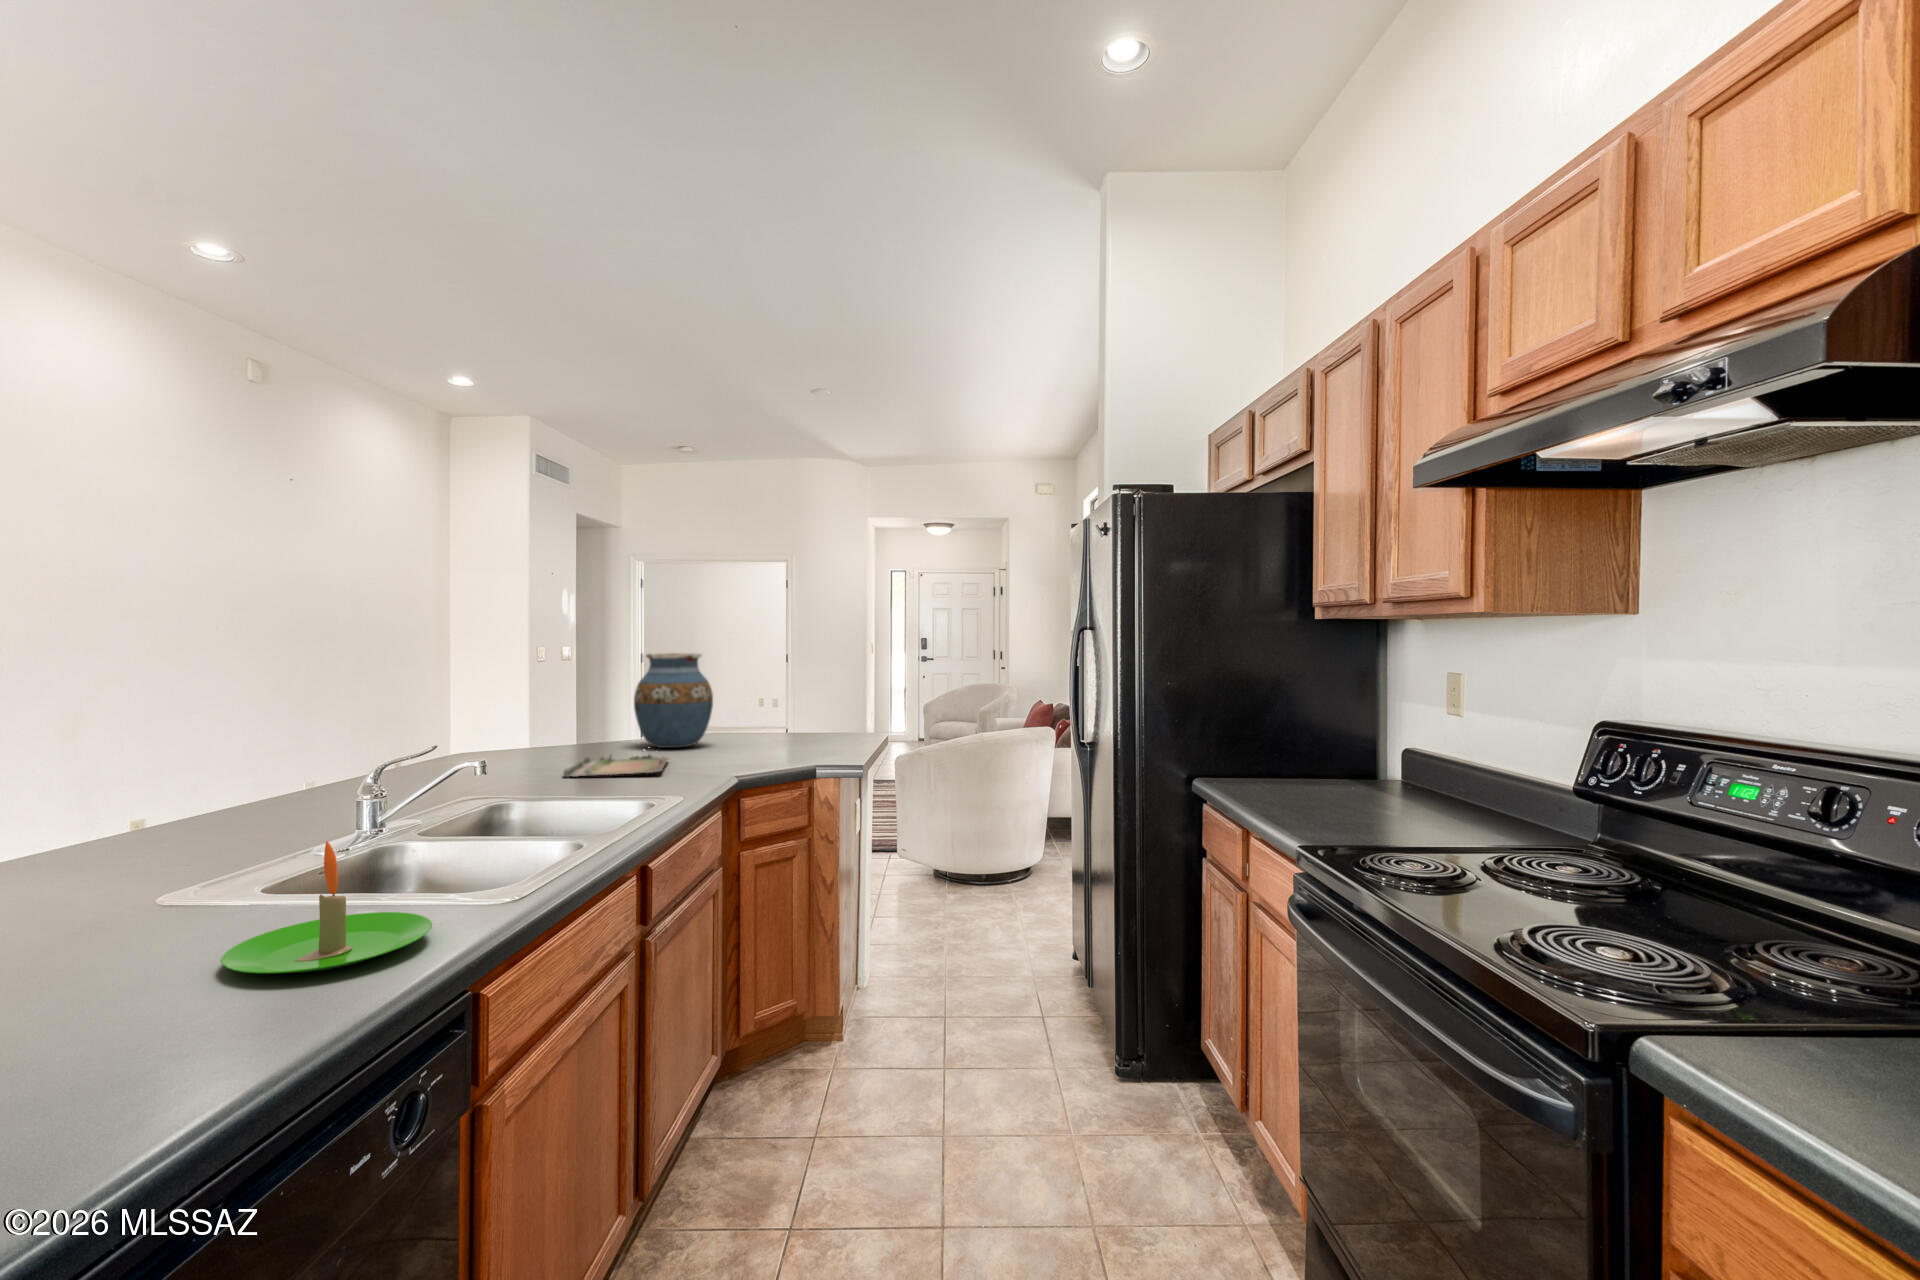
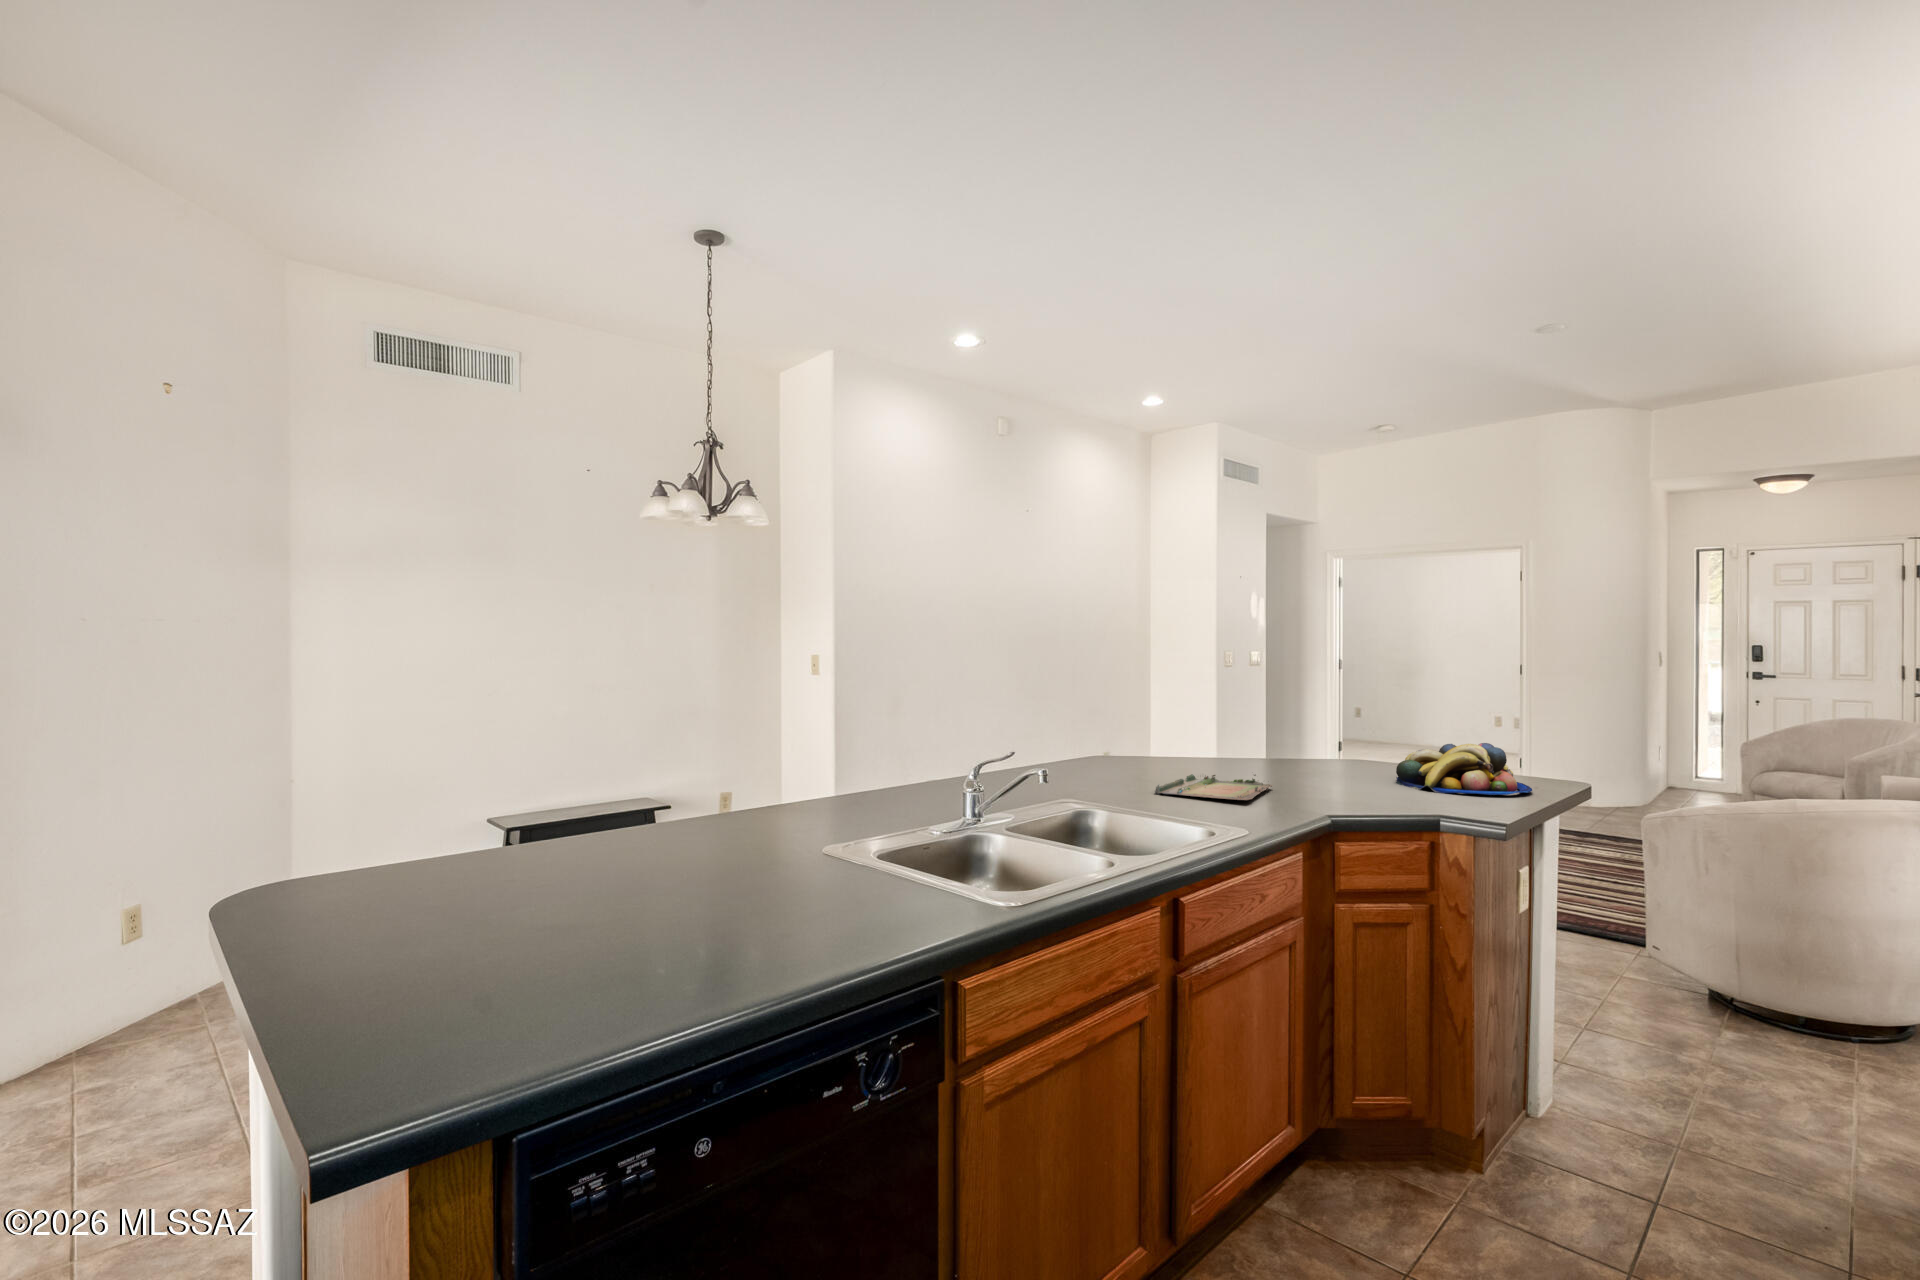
vase: present [634,653,713,748] -> none [1252,669,1341,774]
fruit bowl: none [758,708,856,750] -> present [1396,743,1532,795]
candle: present [221,841,432,973] -> none [794,829,930,931]

